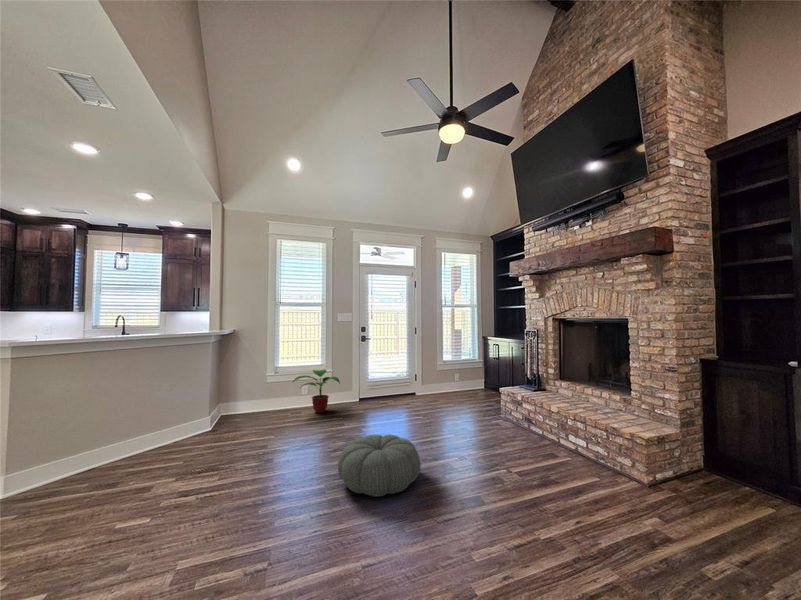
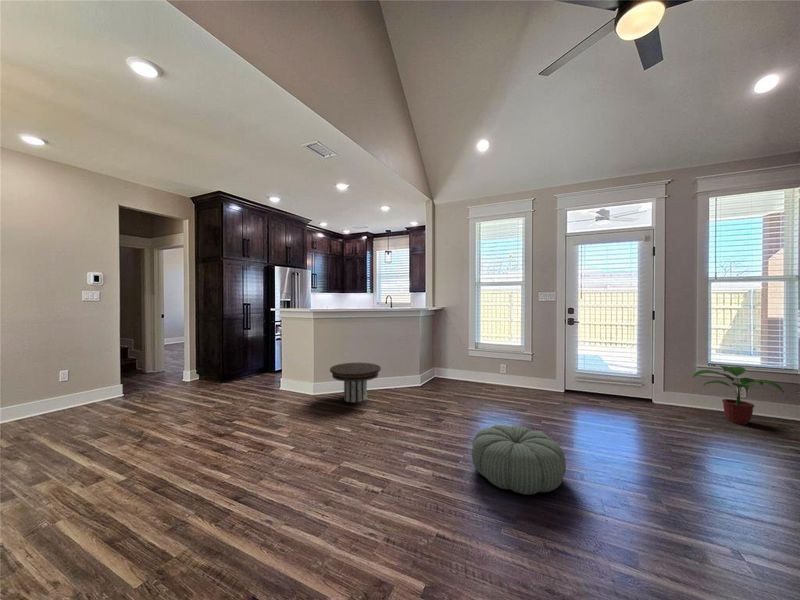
potted plant: present [293,370,340,413] -> present [693,366,784,424]
side table: none [66,414,167,482] -> present [330,363,381,402]

